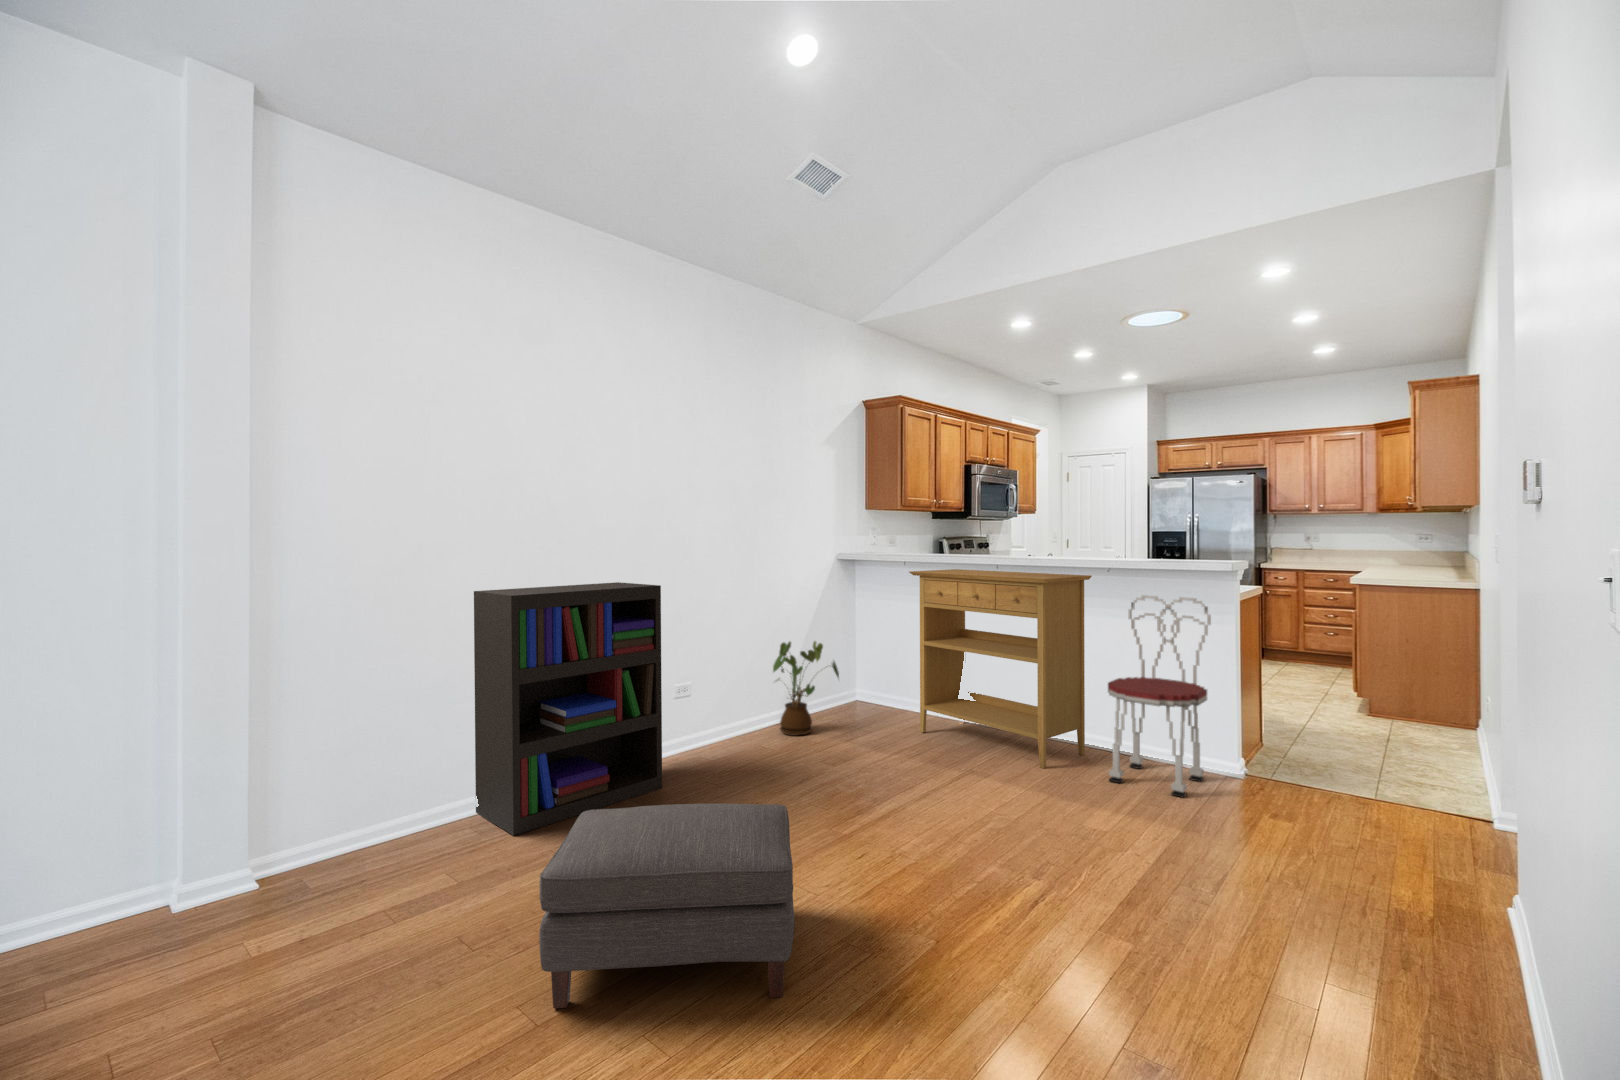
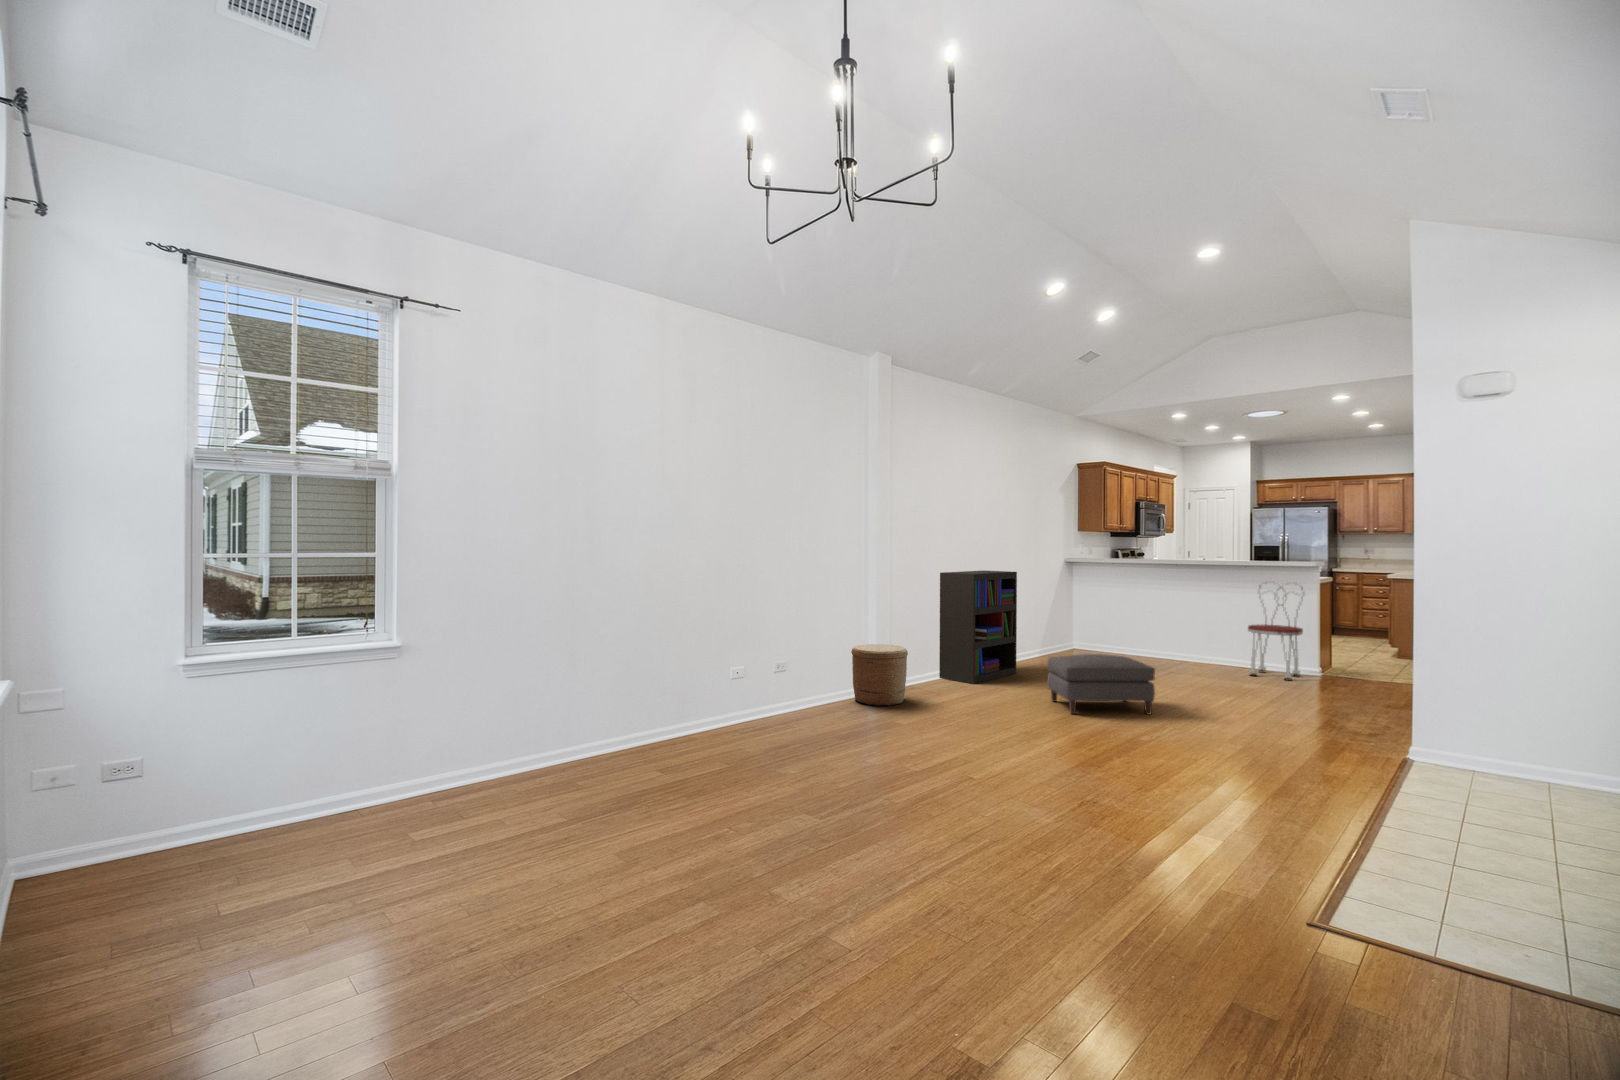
console table: present [909,569,1092,768] -> none [1123,567,1236,672]
house plant: present [773,641,839,736] -> none [1042,607,1084,659]
woven basket: none [28,779,228,976] -> present [851,644,908,706]

